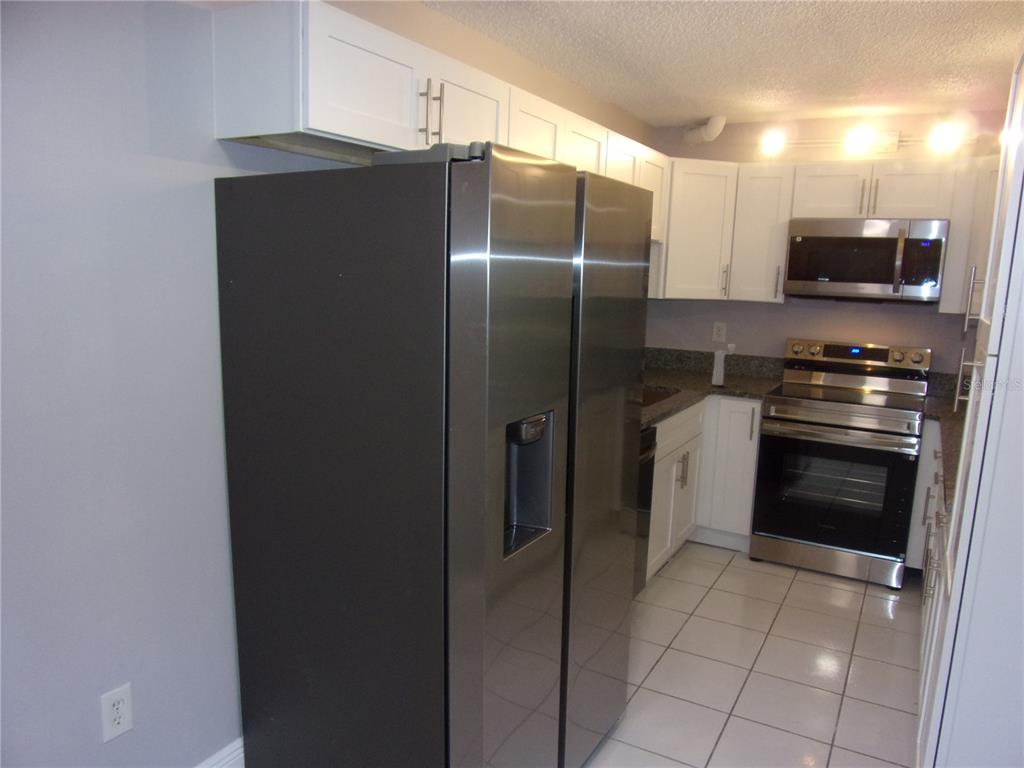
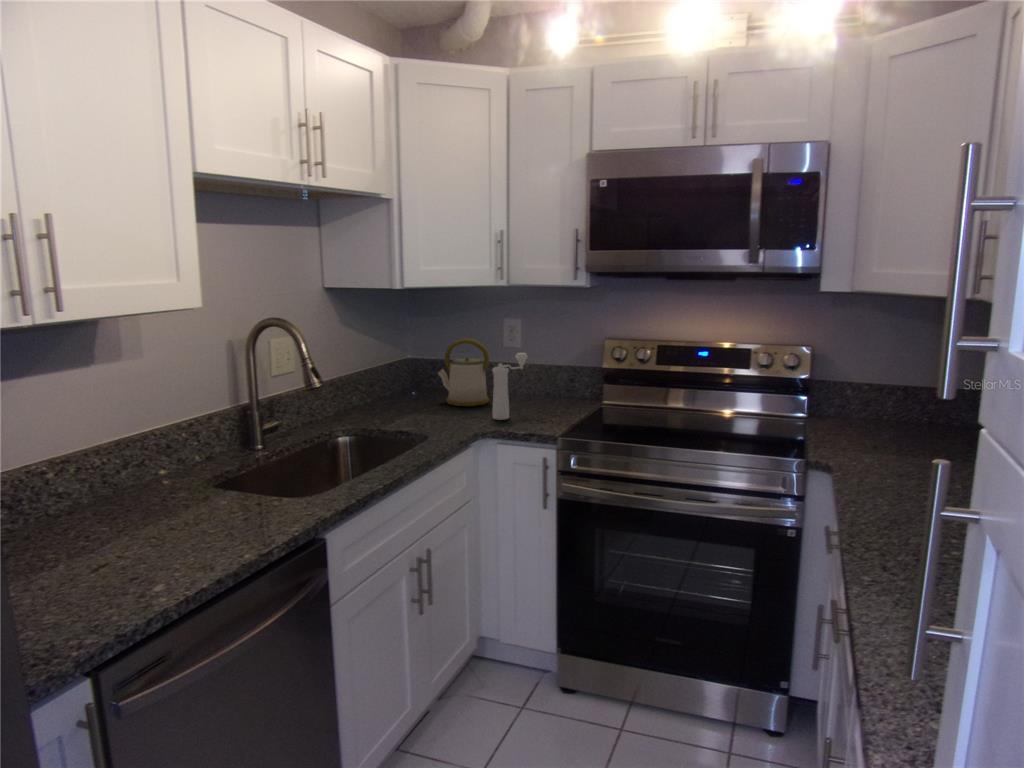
kettle: none [668,334,704,378] -> present [438,339,489,406]

